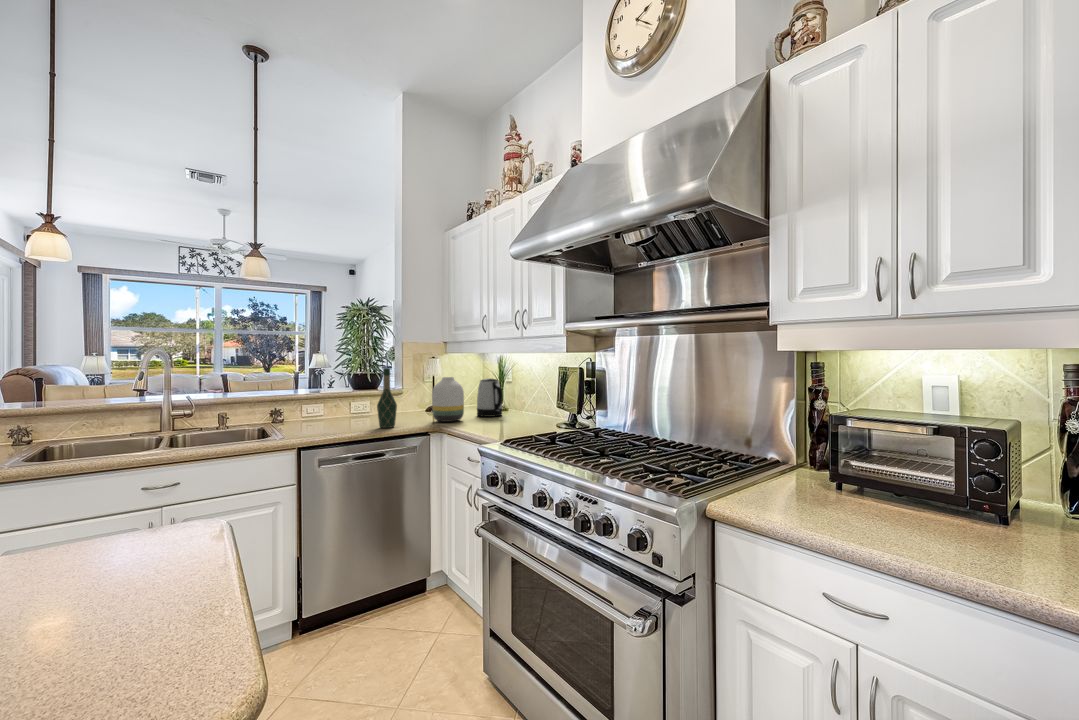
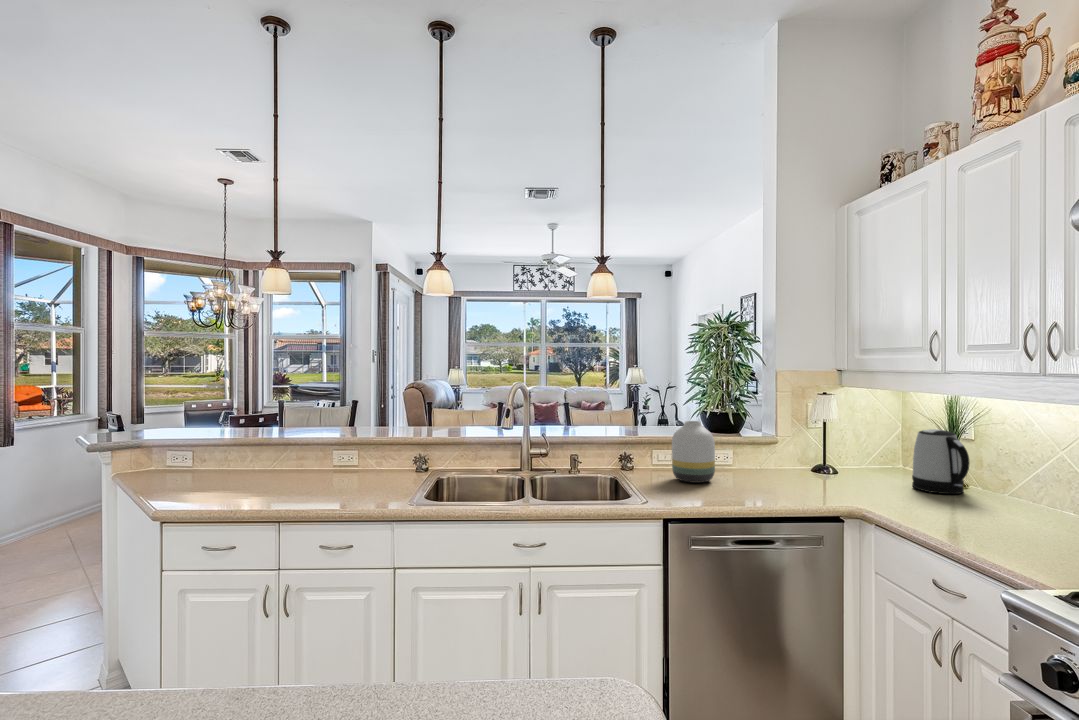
wine bottle: present [377,368,397,428] -> none [761,412,790,499]
vase: present [432,377,464,422] -> present [672,421,715,483]

